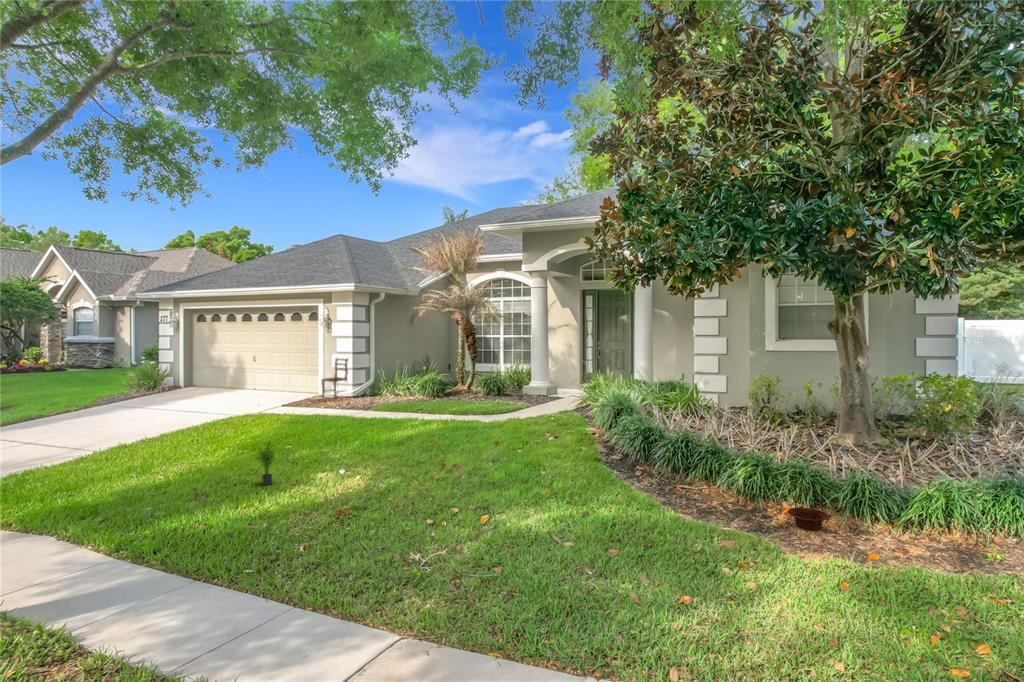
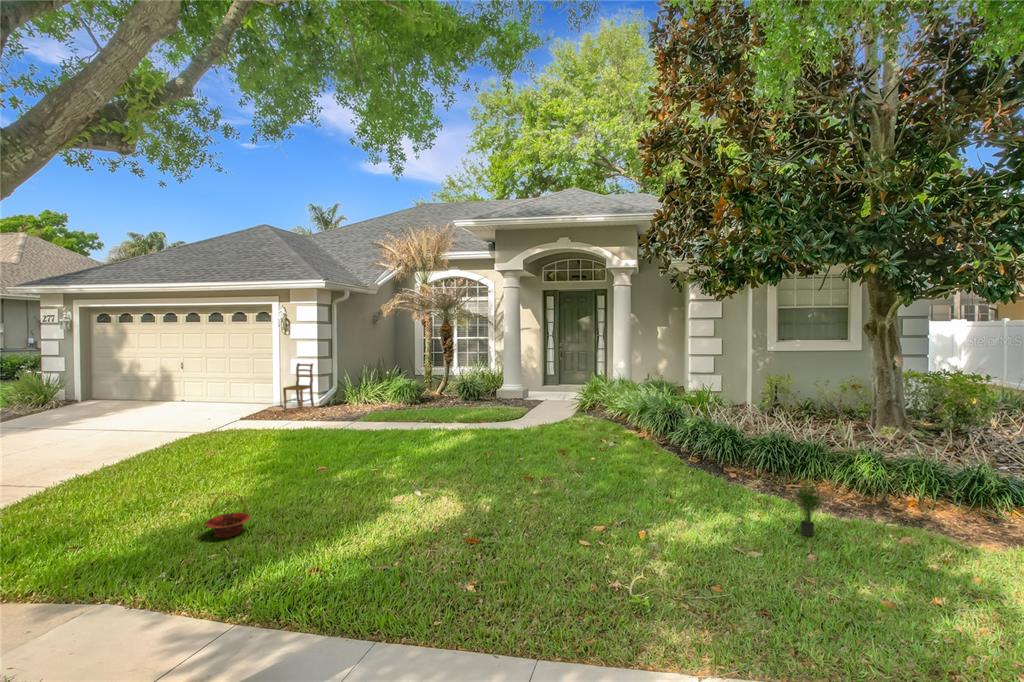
potted plant: present [258,442,277,485] -> present [790,481,821,536]
basket: present [787,488,830,530] -> present [205,493,250,538]

